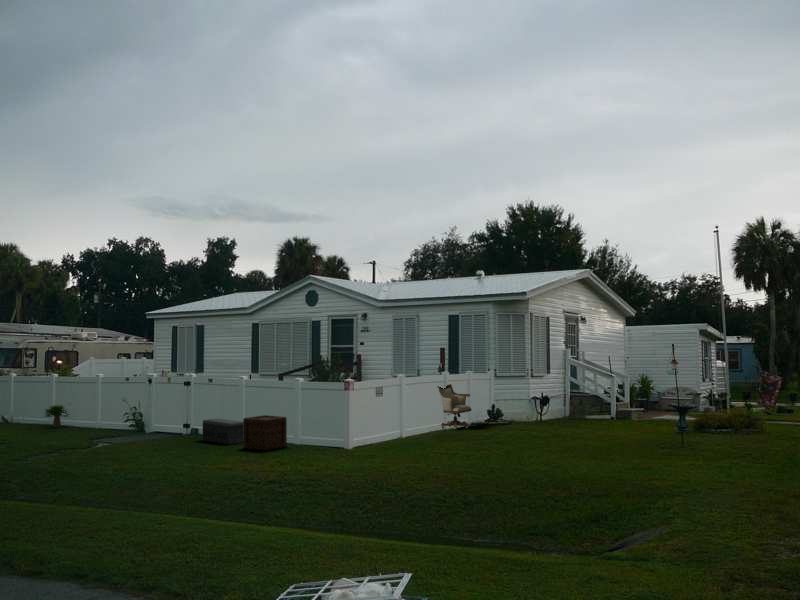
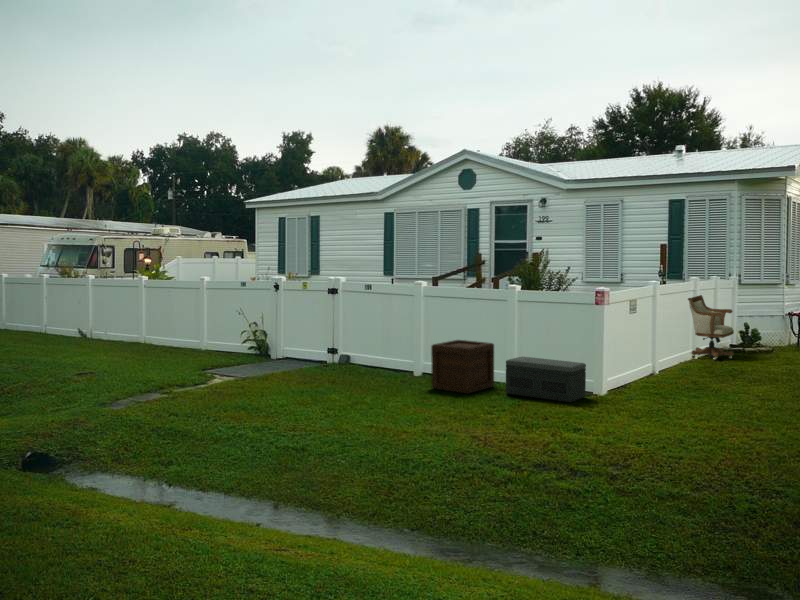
potted plant: present [45,405,69,427] -> none [130,316,168,346]
storage bench: present [203,419,243,445] -> present [506,357,586,403]

